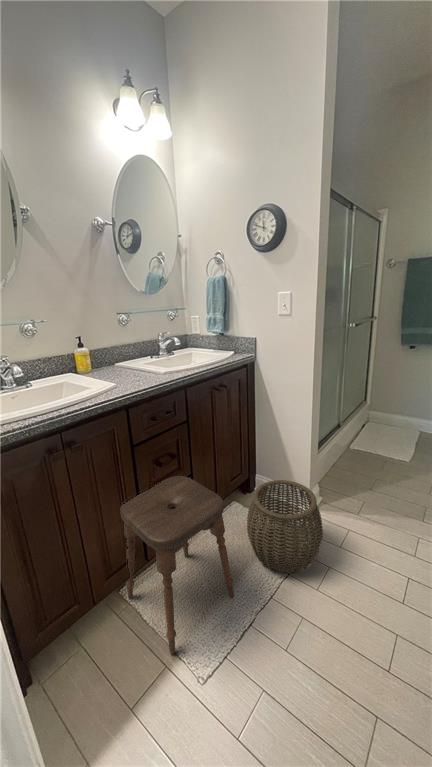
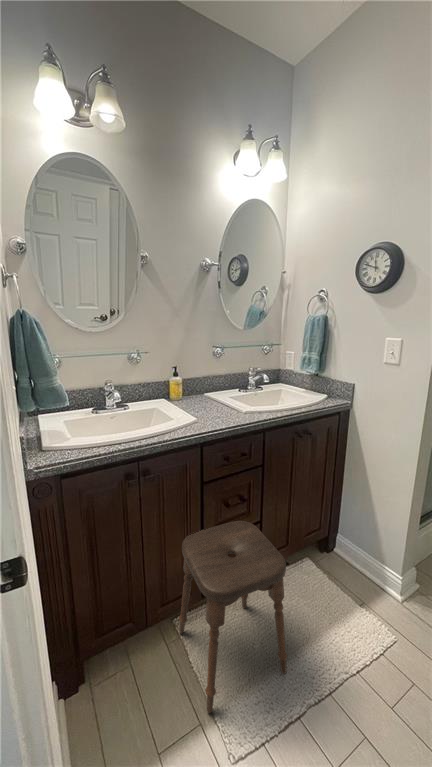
woven basket: present [247,480,323,573] -> none [314,551,410,674]

